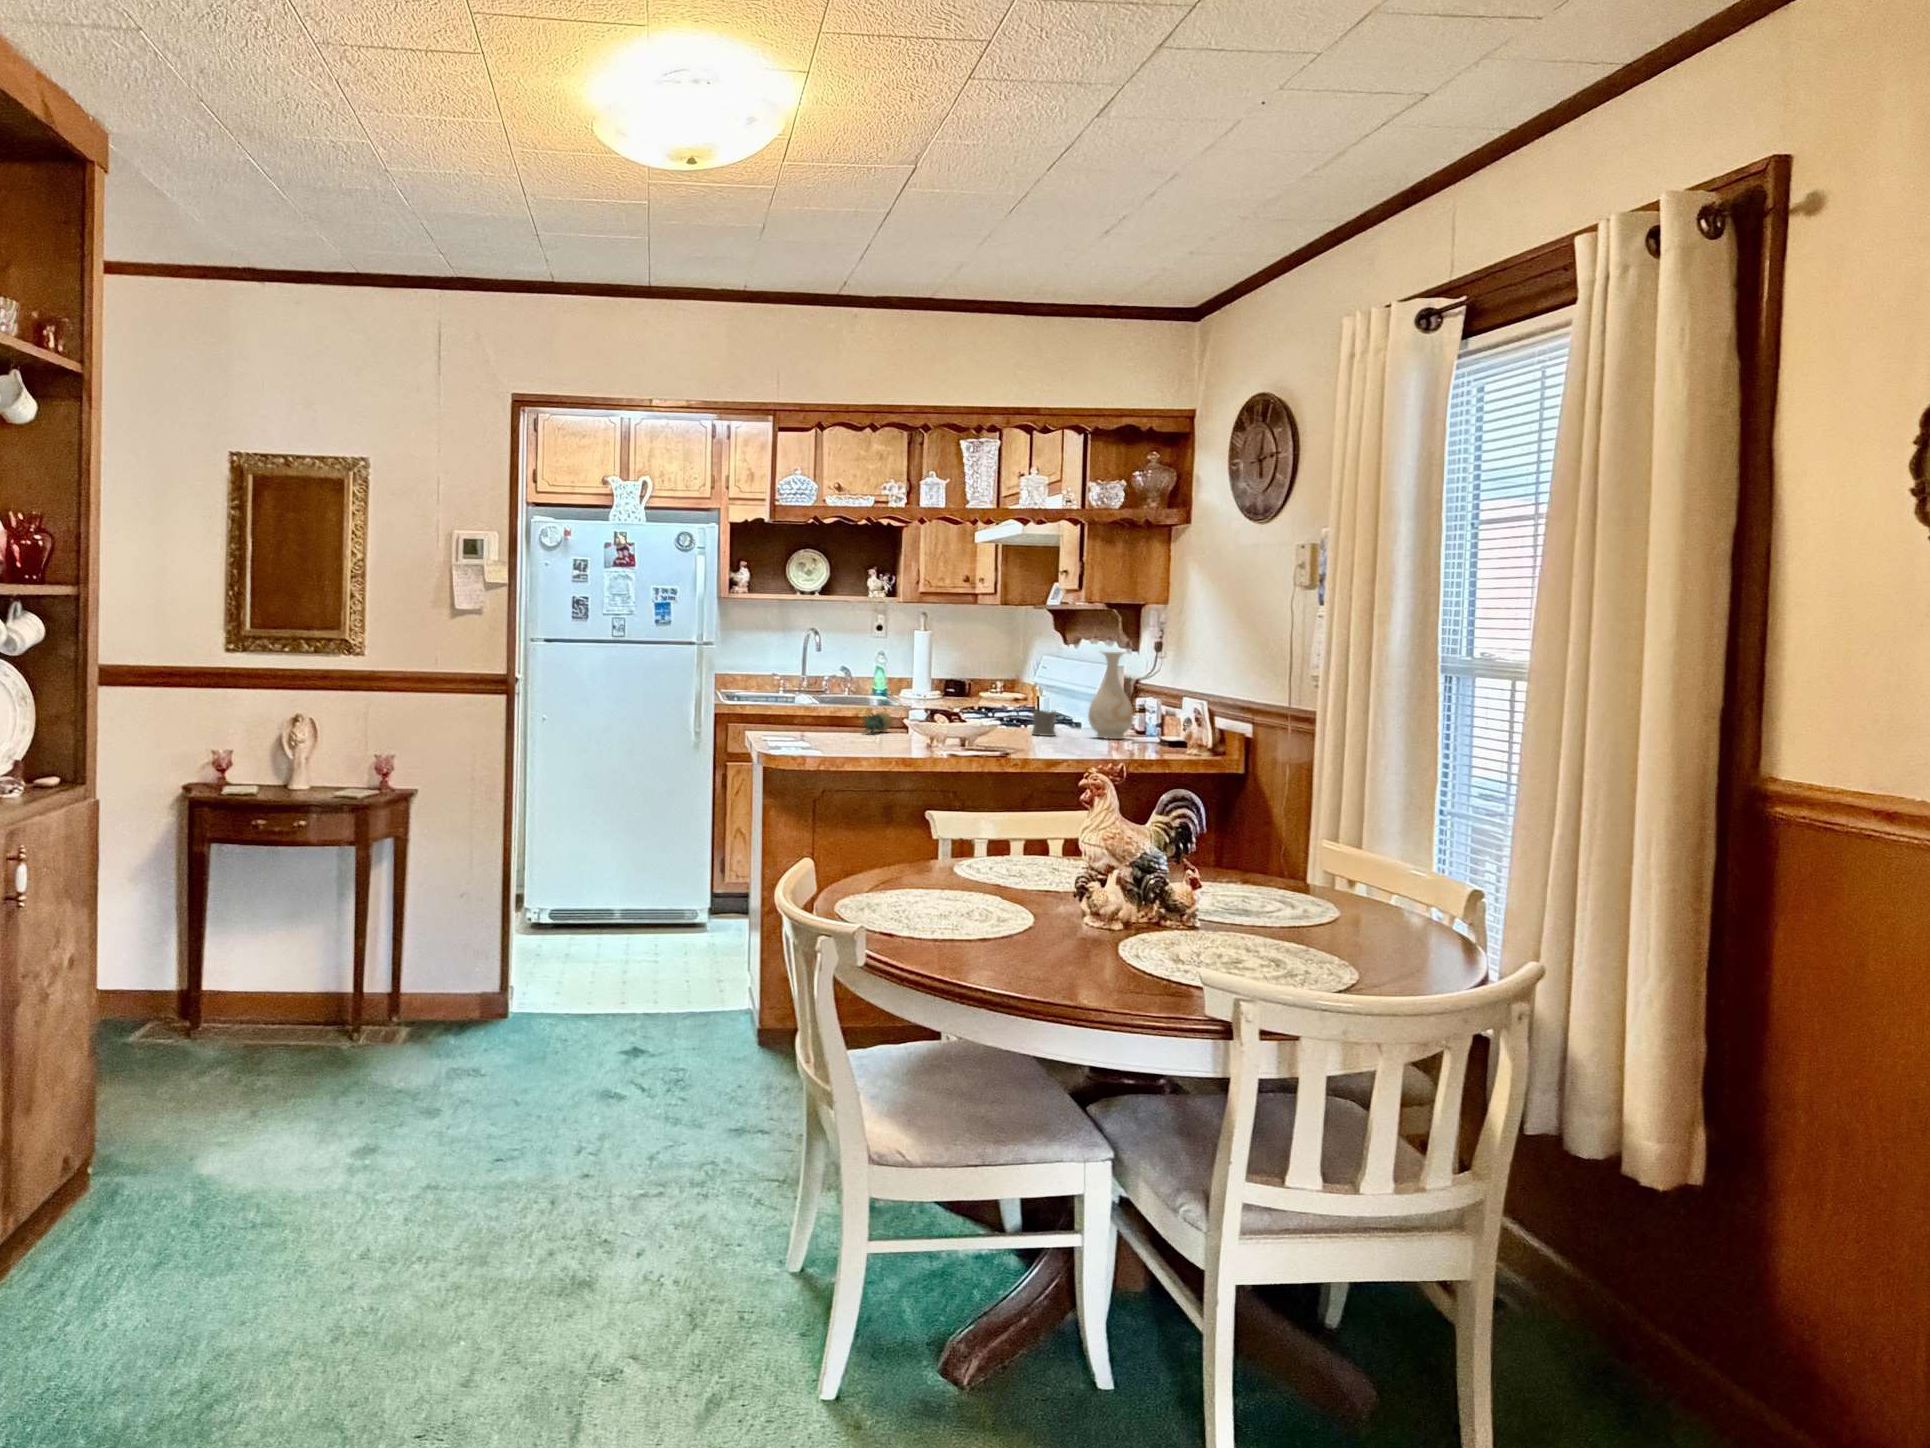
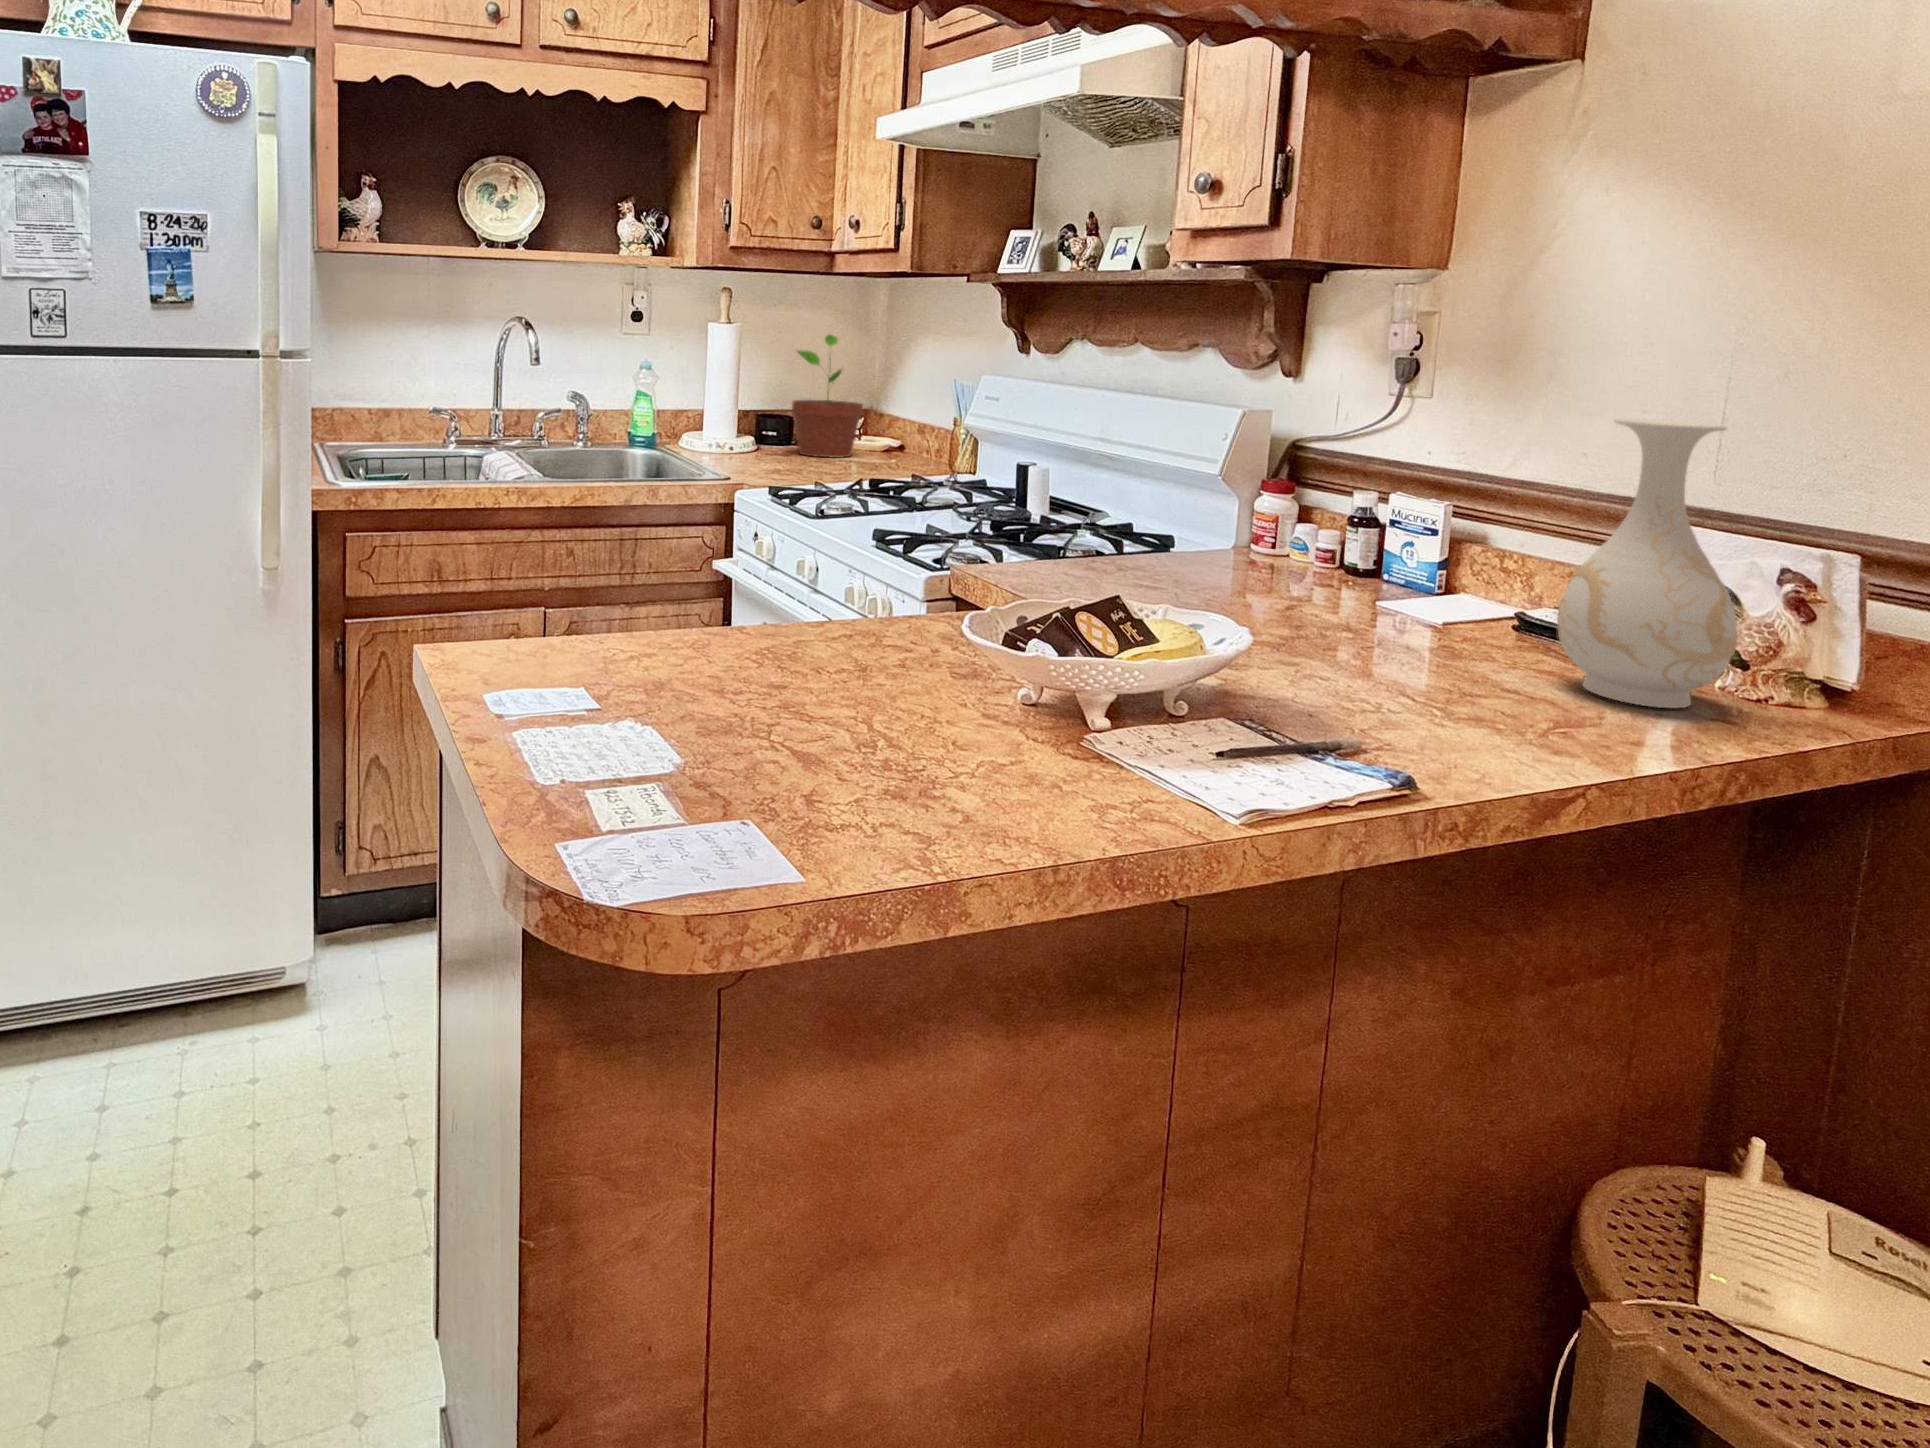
potted plant: none [966,637,1006,704] -> present [792,335,863,457]
mug: present [1032,710,1056,736] -> none [1371,600,1500,695]
fruit: present [863,712,892,734] -> none [919,647,1009,773]

